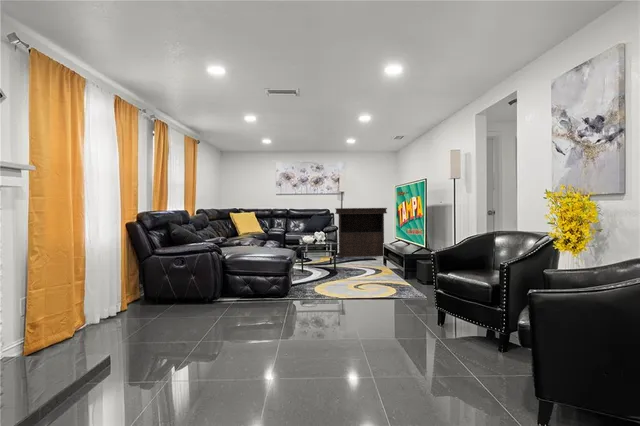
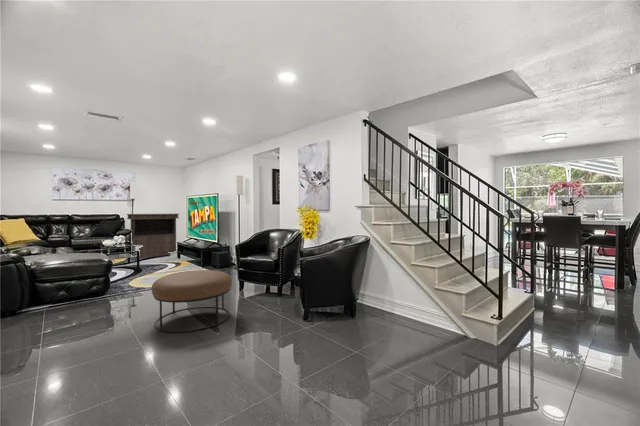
ottoman: none [292,286,404,386] -> present [152,270,232,333]

